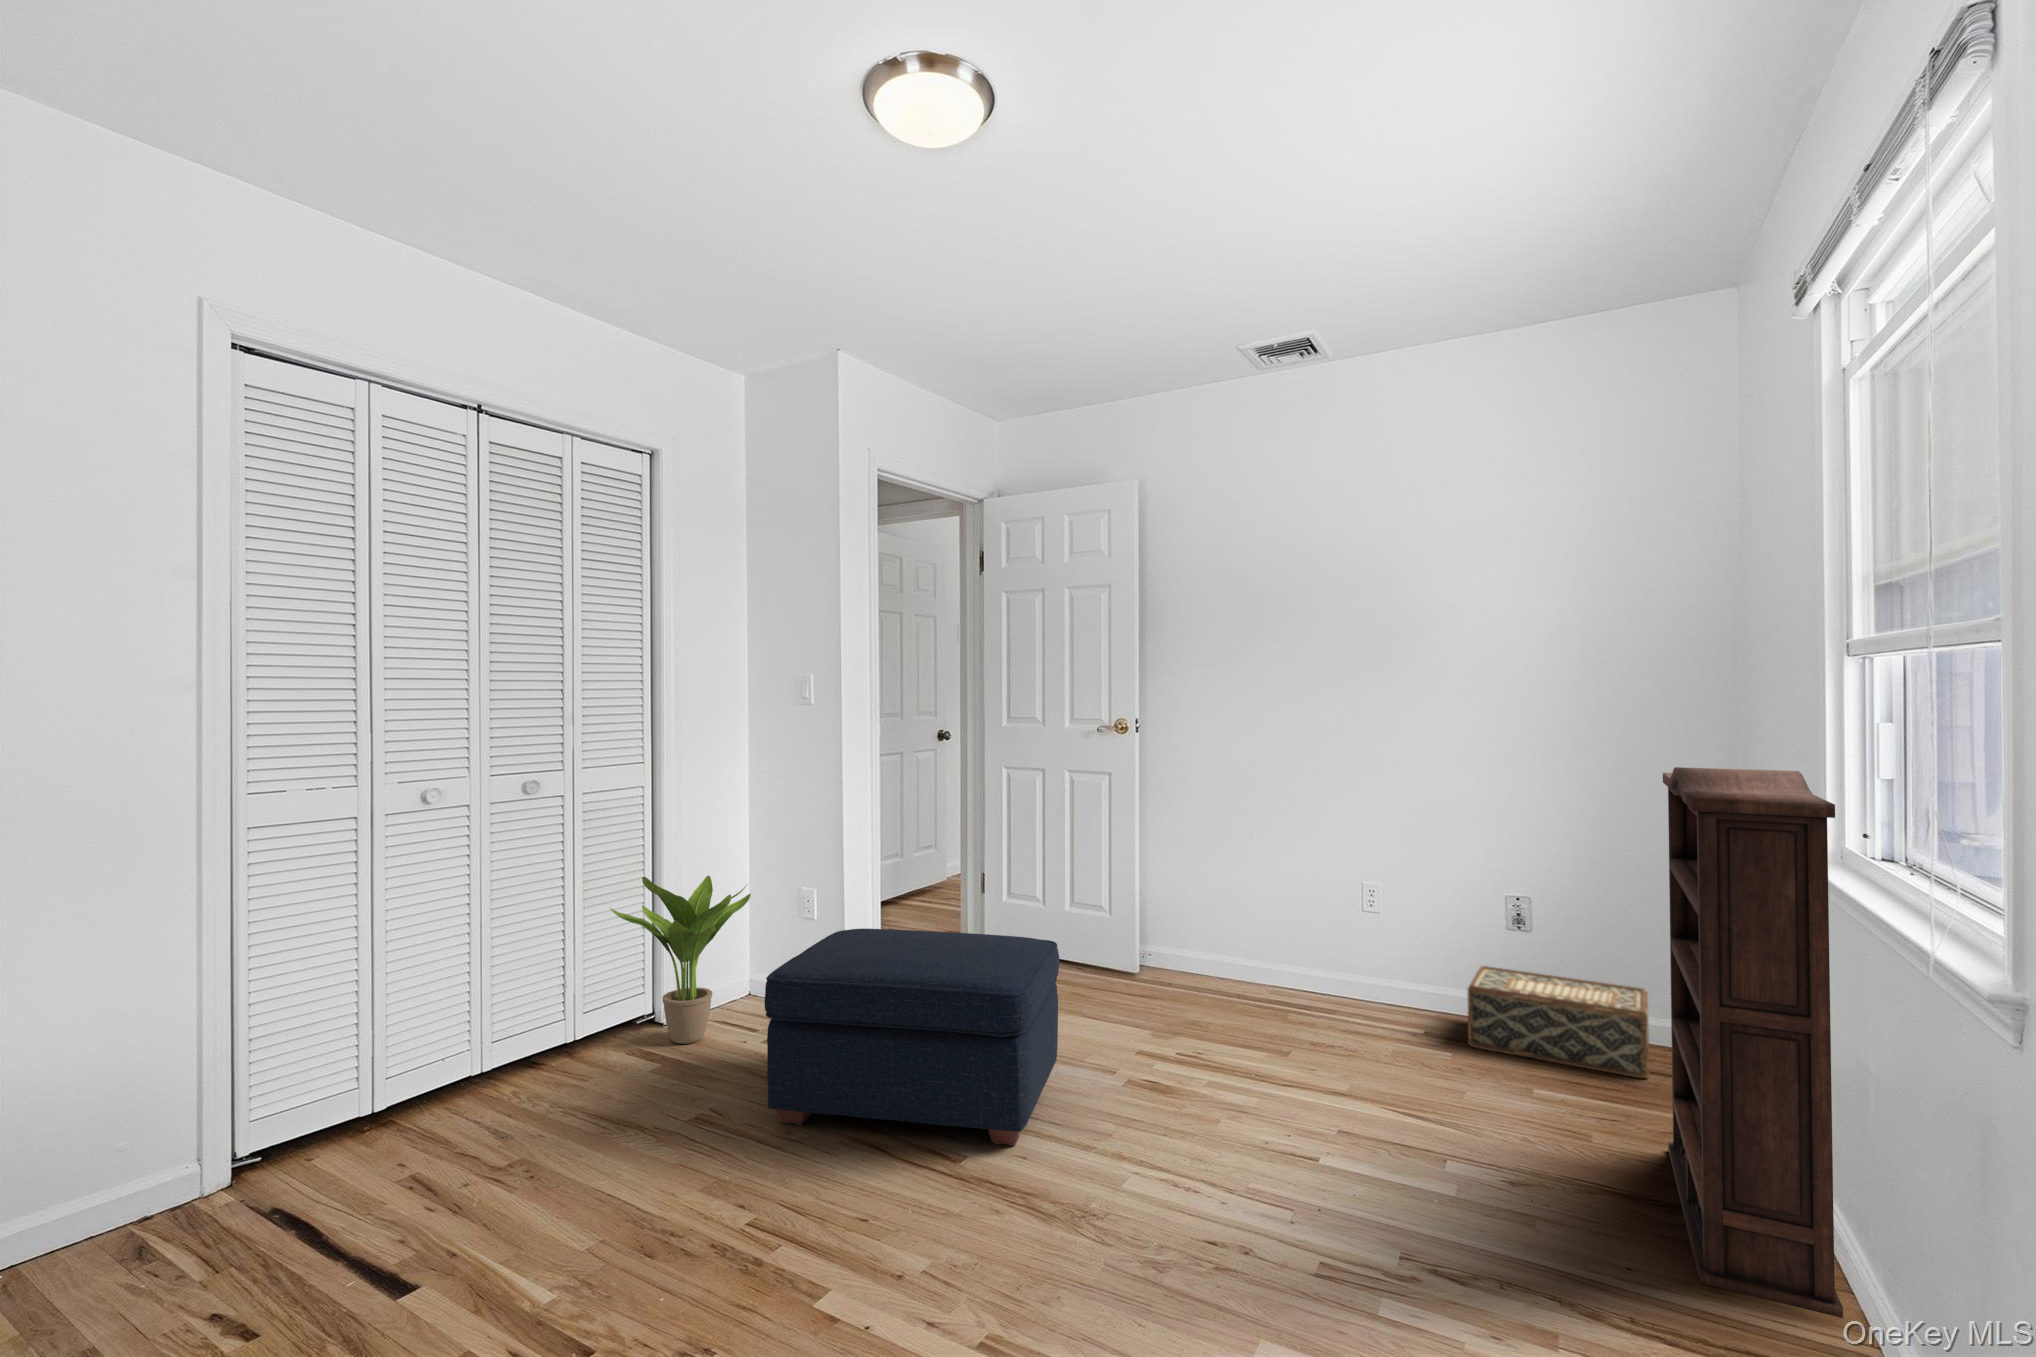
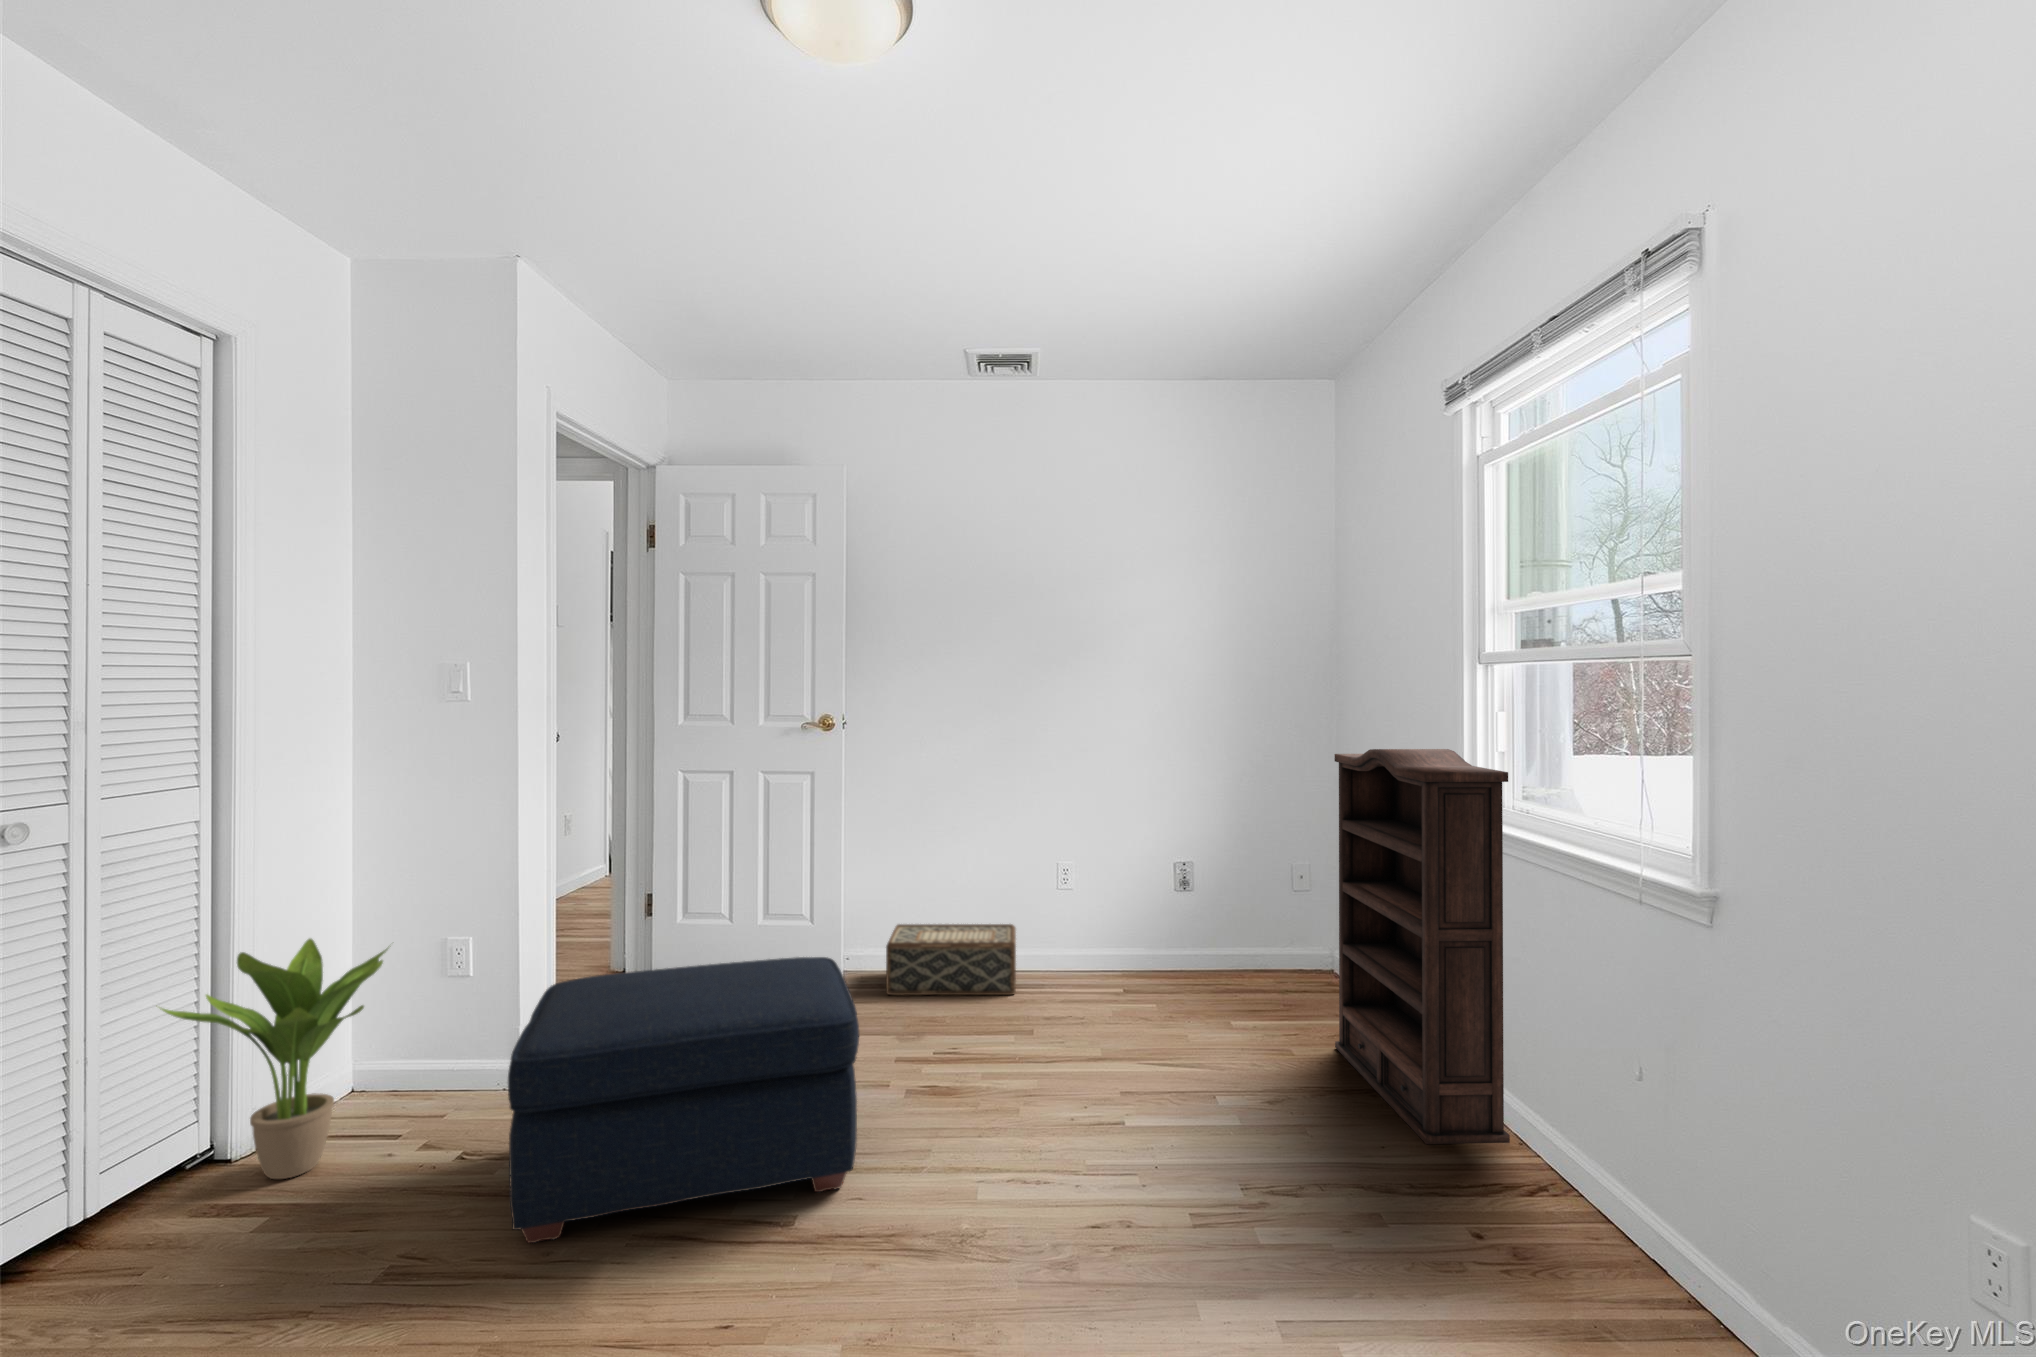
woven basket: present [1468,966,1649,1079] -> present [886,924,1016,995]

